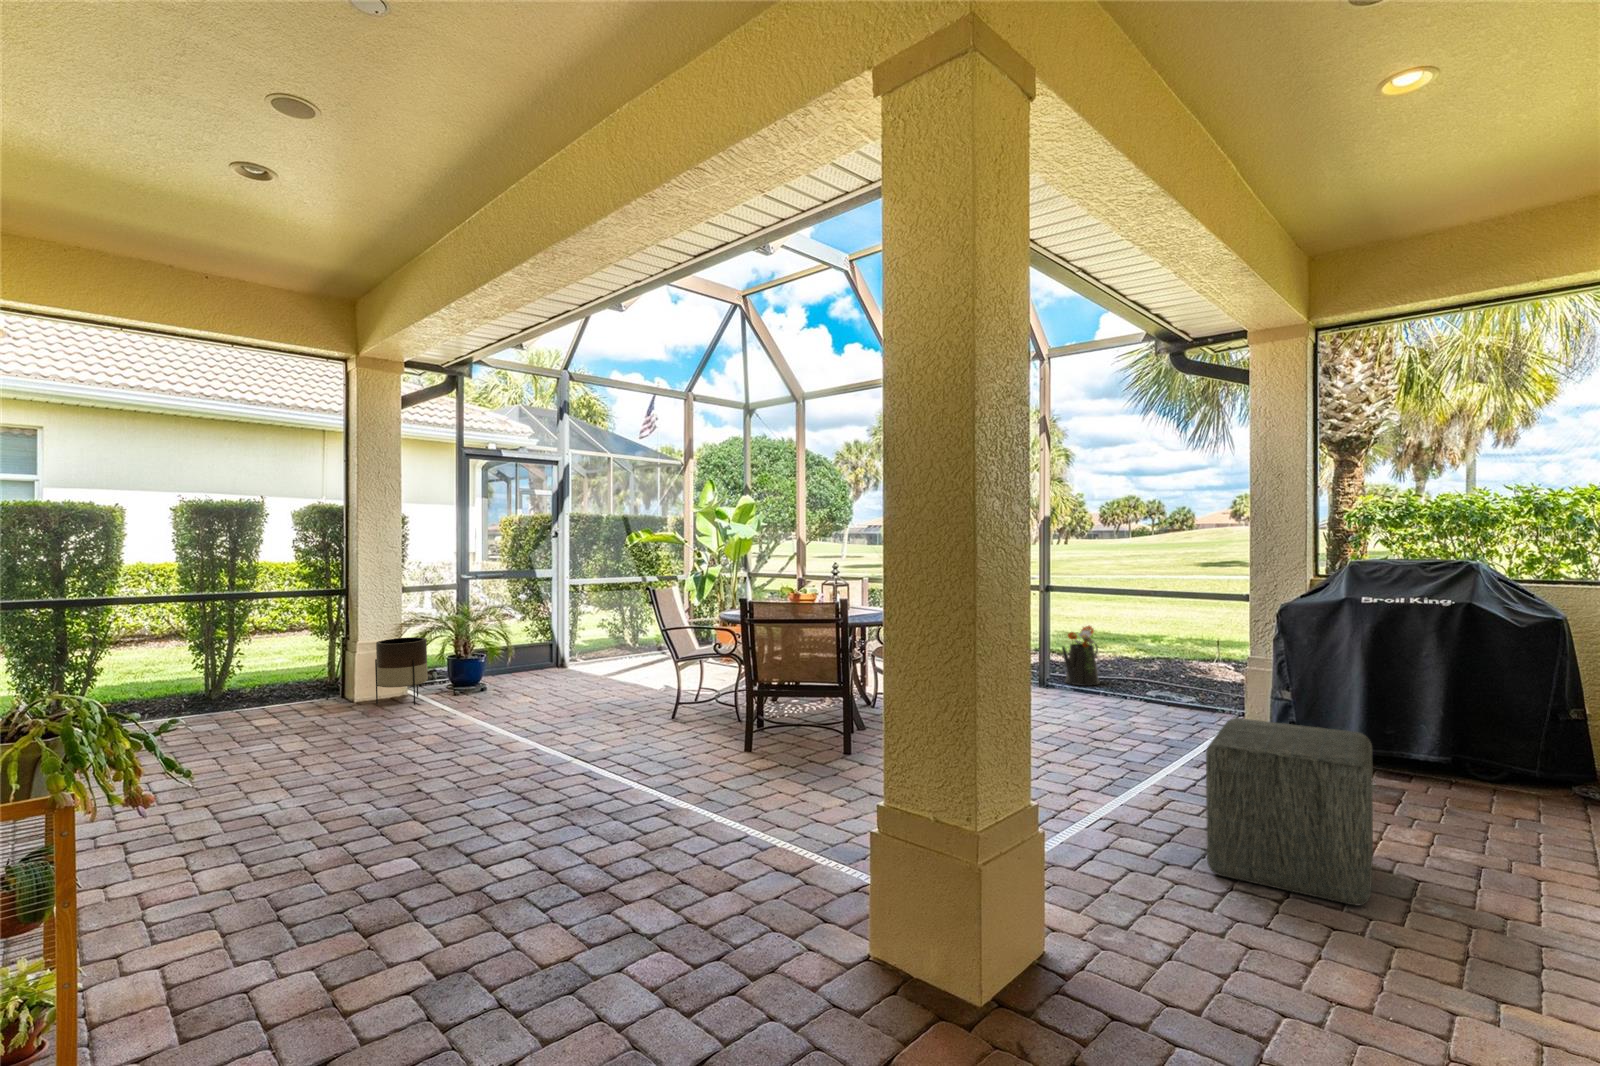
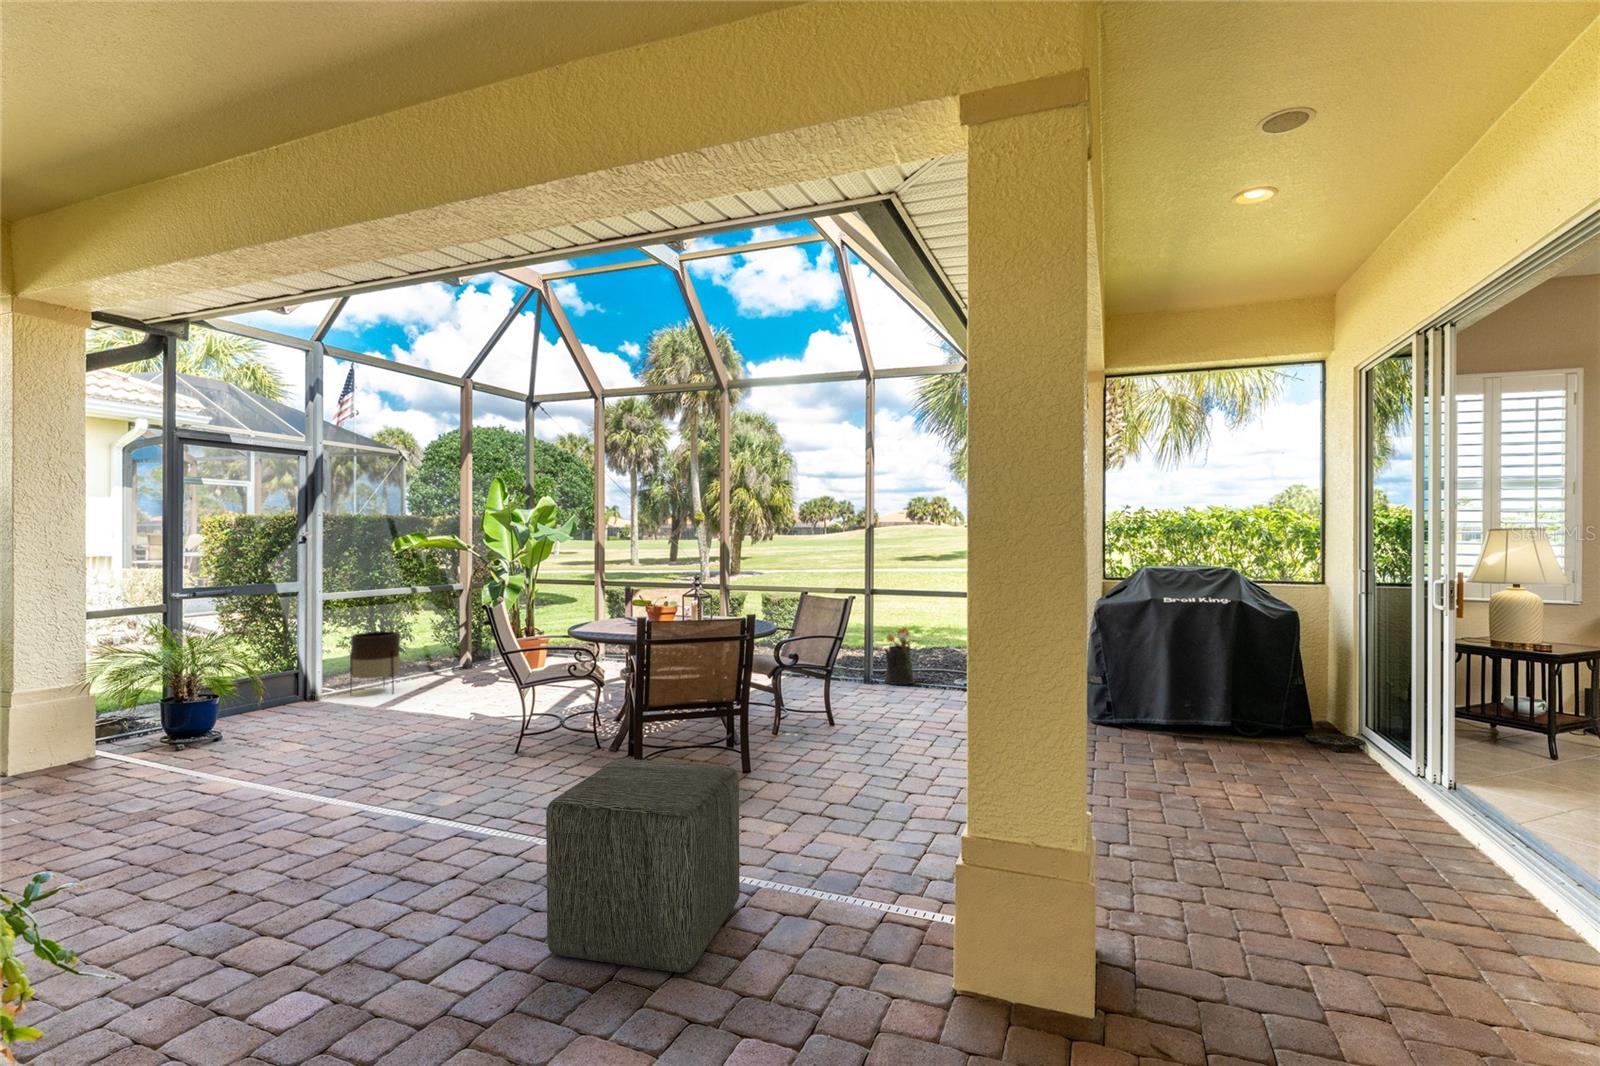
planter: present [375,637,428,705] -> present [350,631,400,692]
ottoman: present [1206,718,1373,906] -> present [546,759,740,973]

